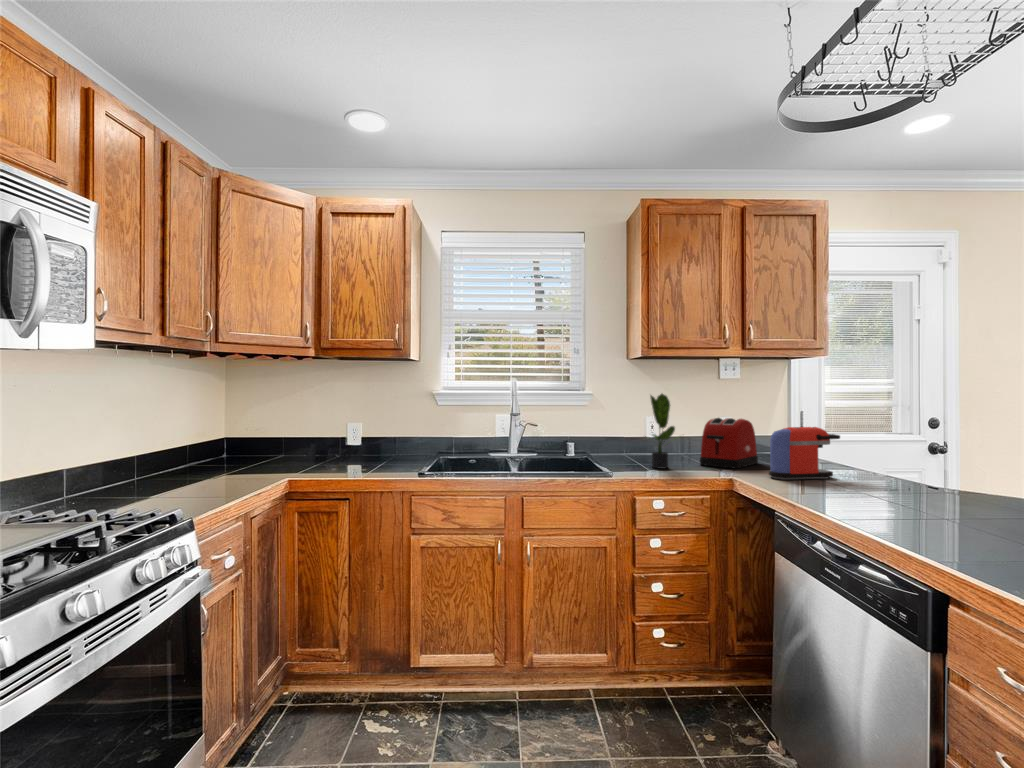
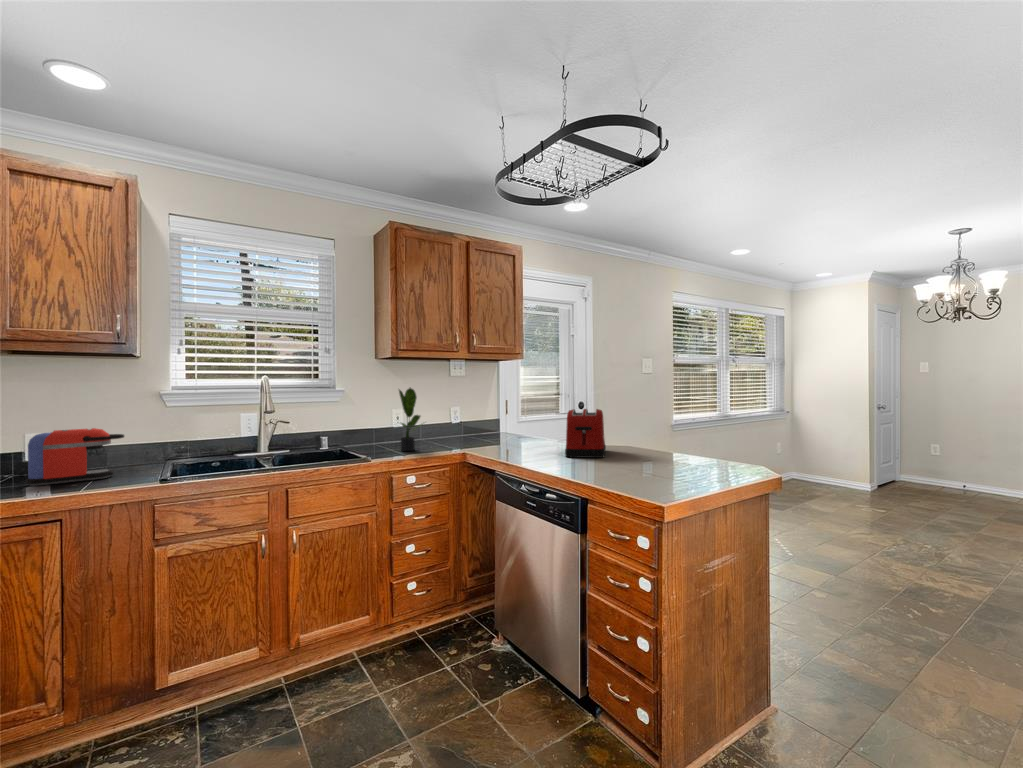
toaster: present [700,418,758,468] -> present [565,409,606,458]
coffee maker: present [769,427,840,480] -> present [26,428,124,486]

